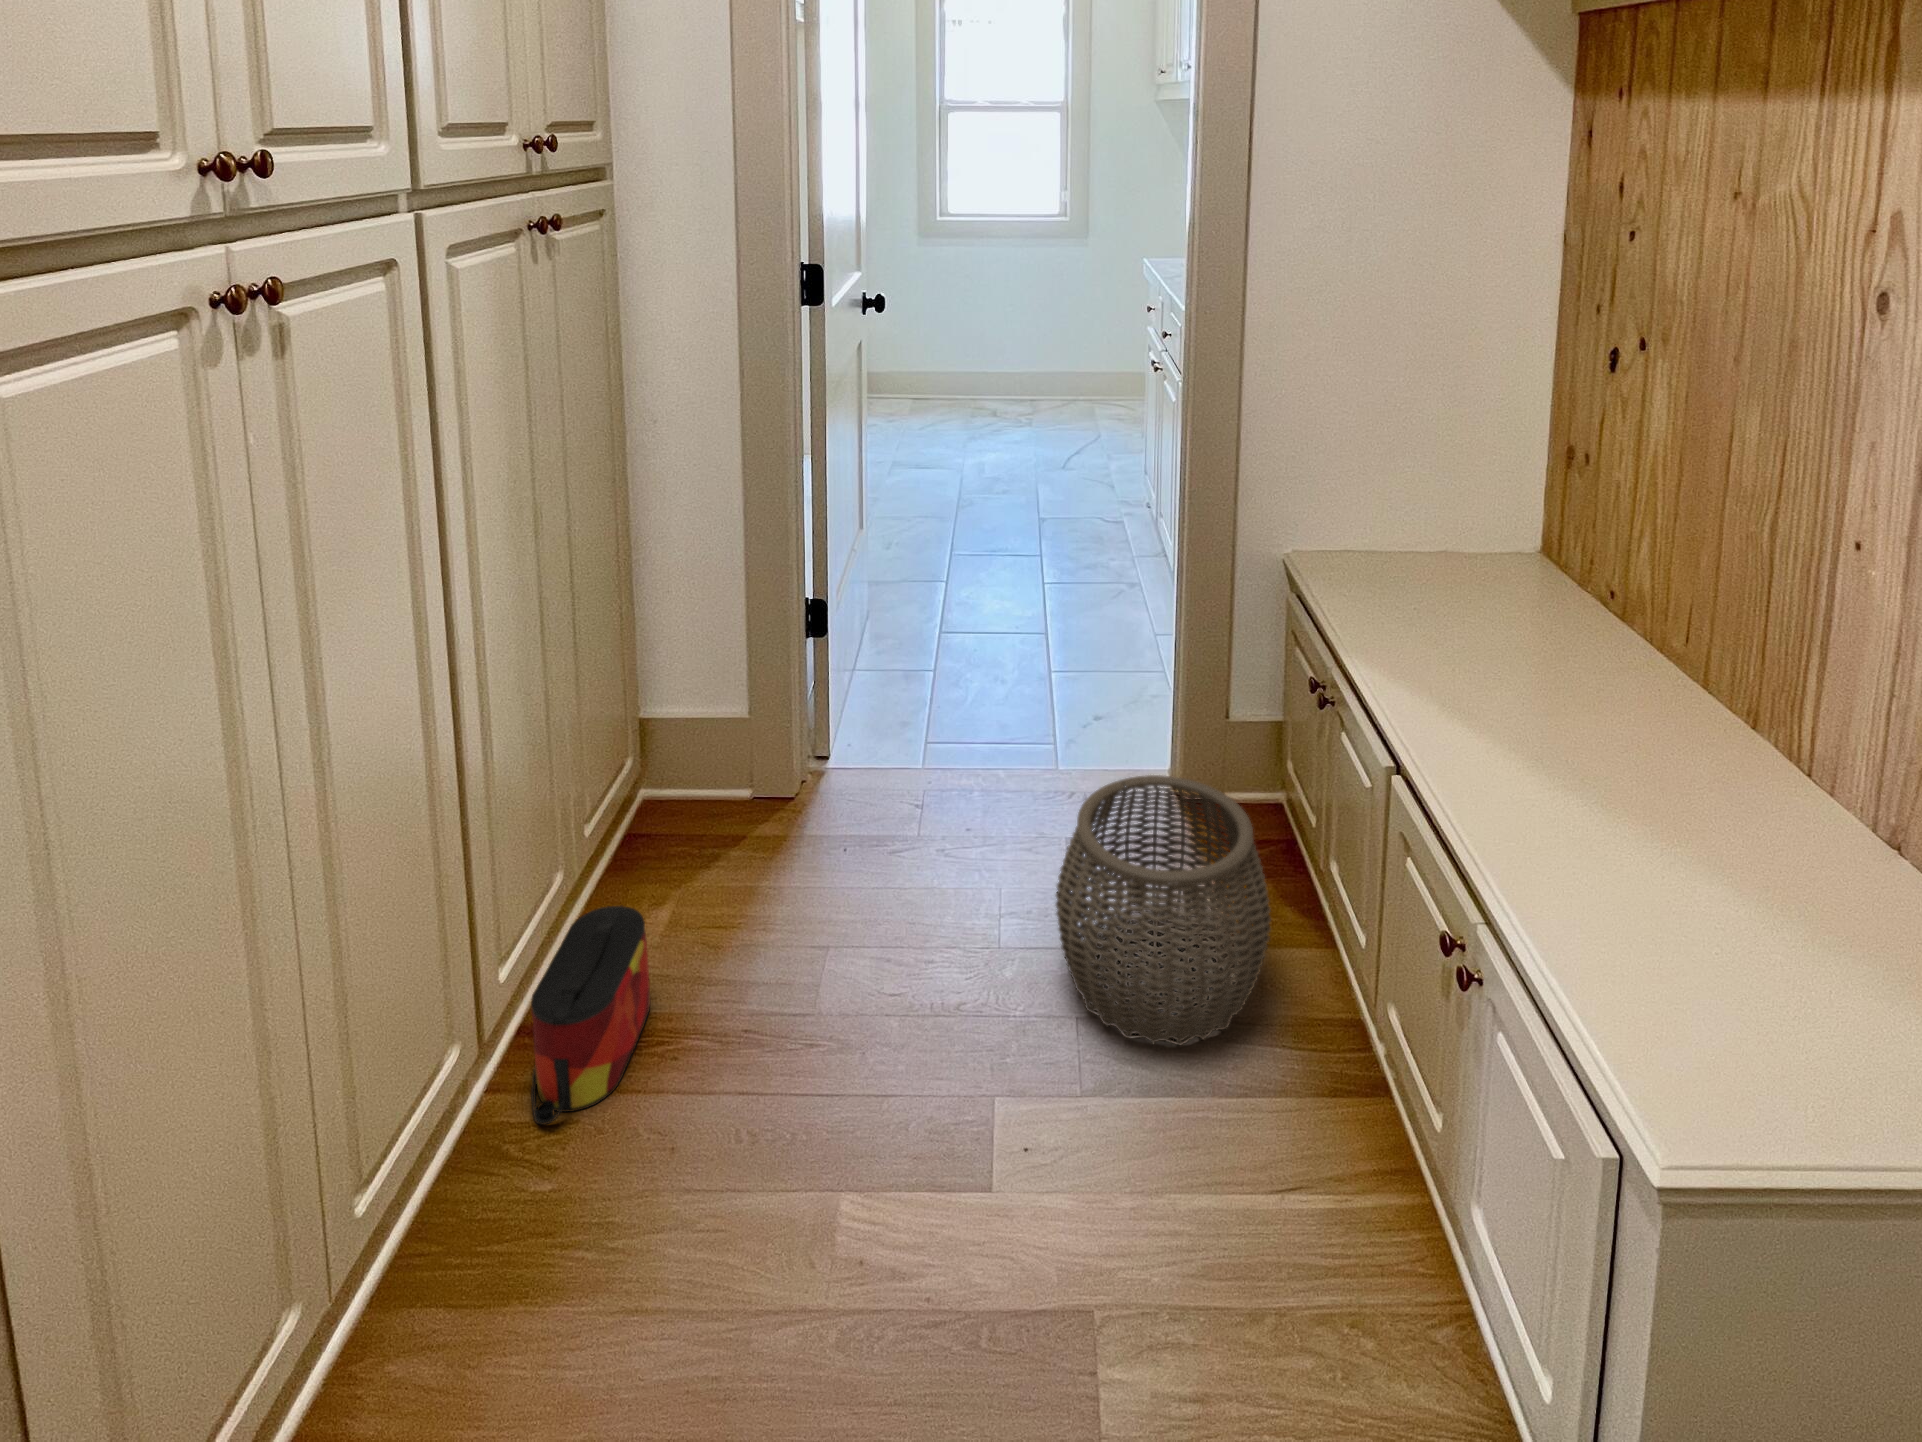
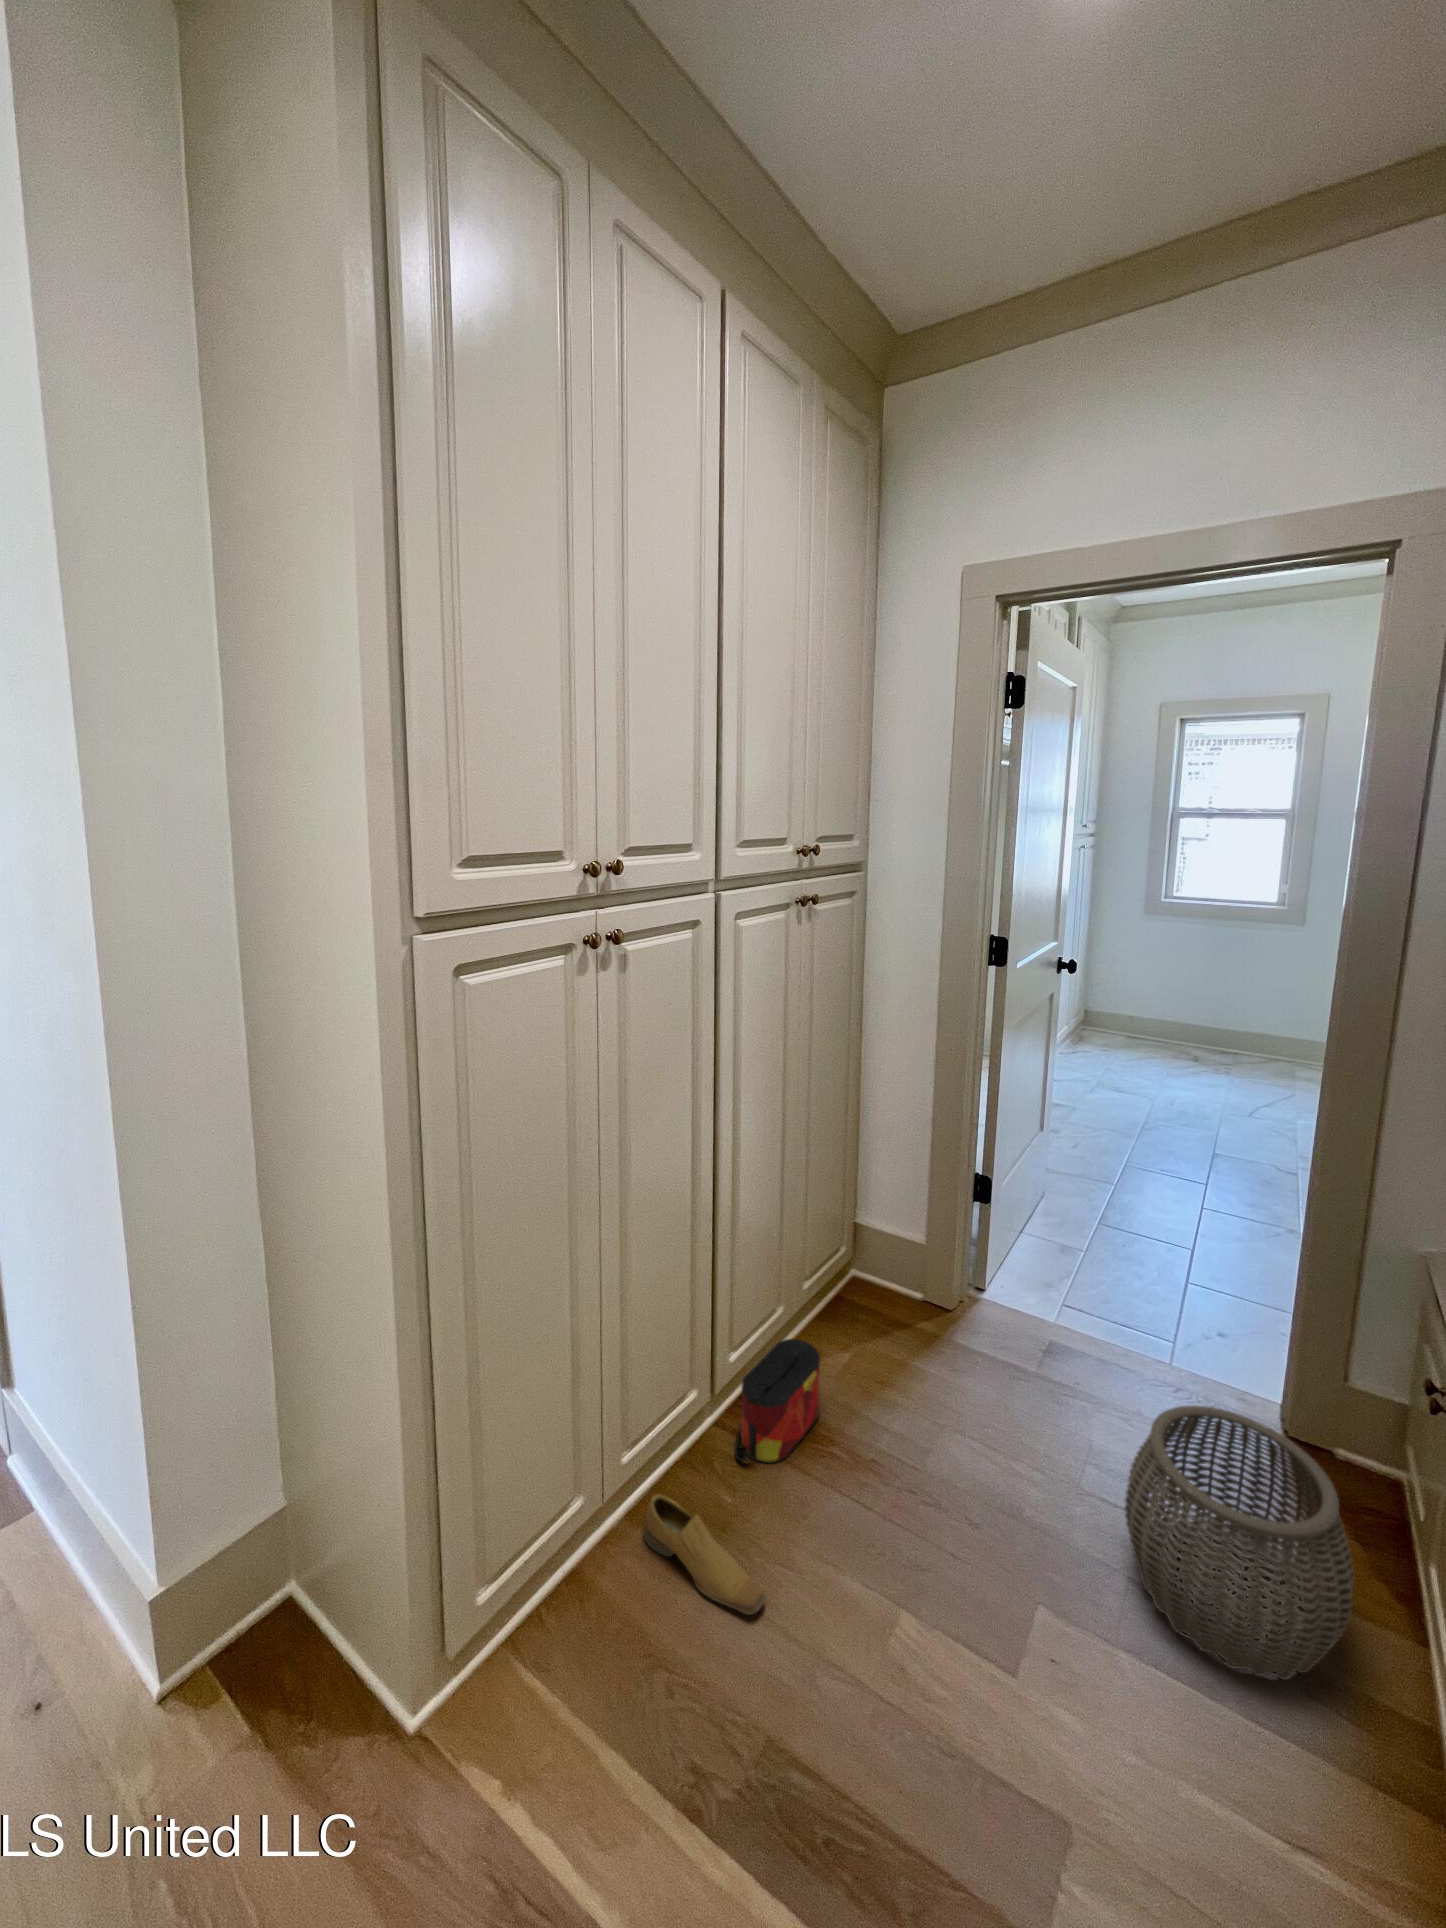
shoe: none [411,1225,650,1337] -> present [644,1494,765,1615]

